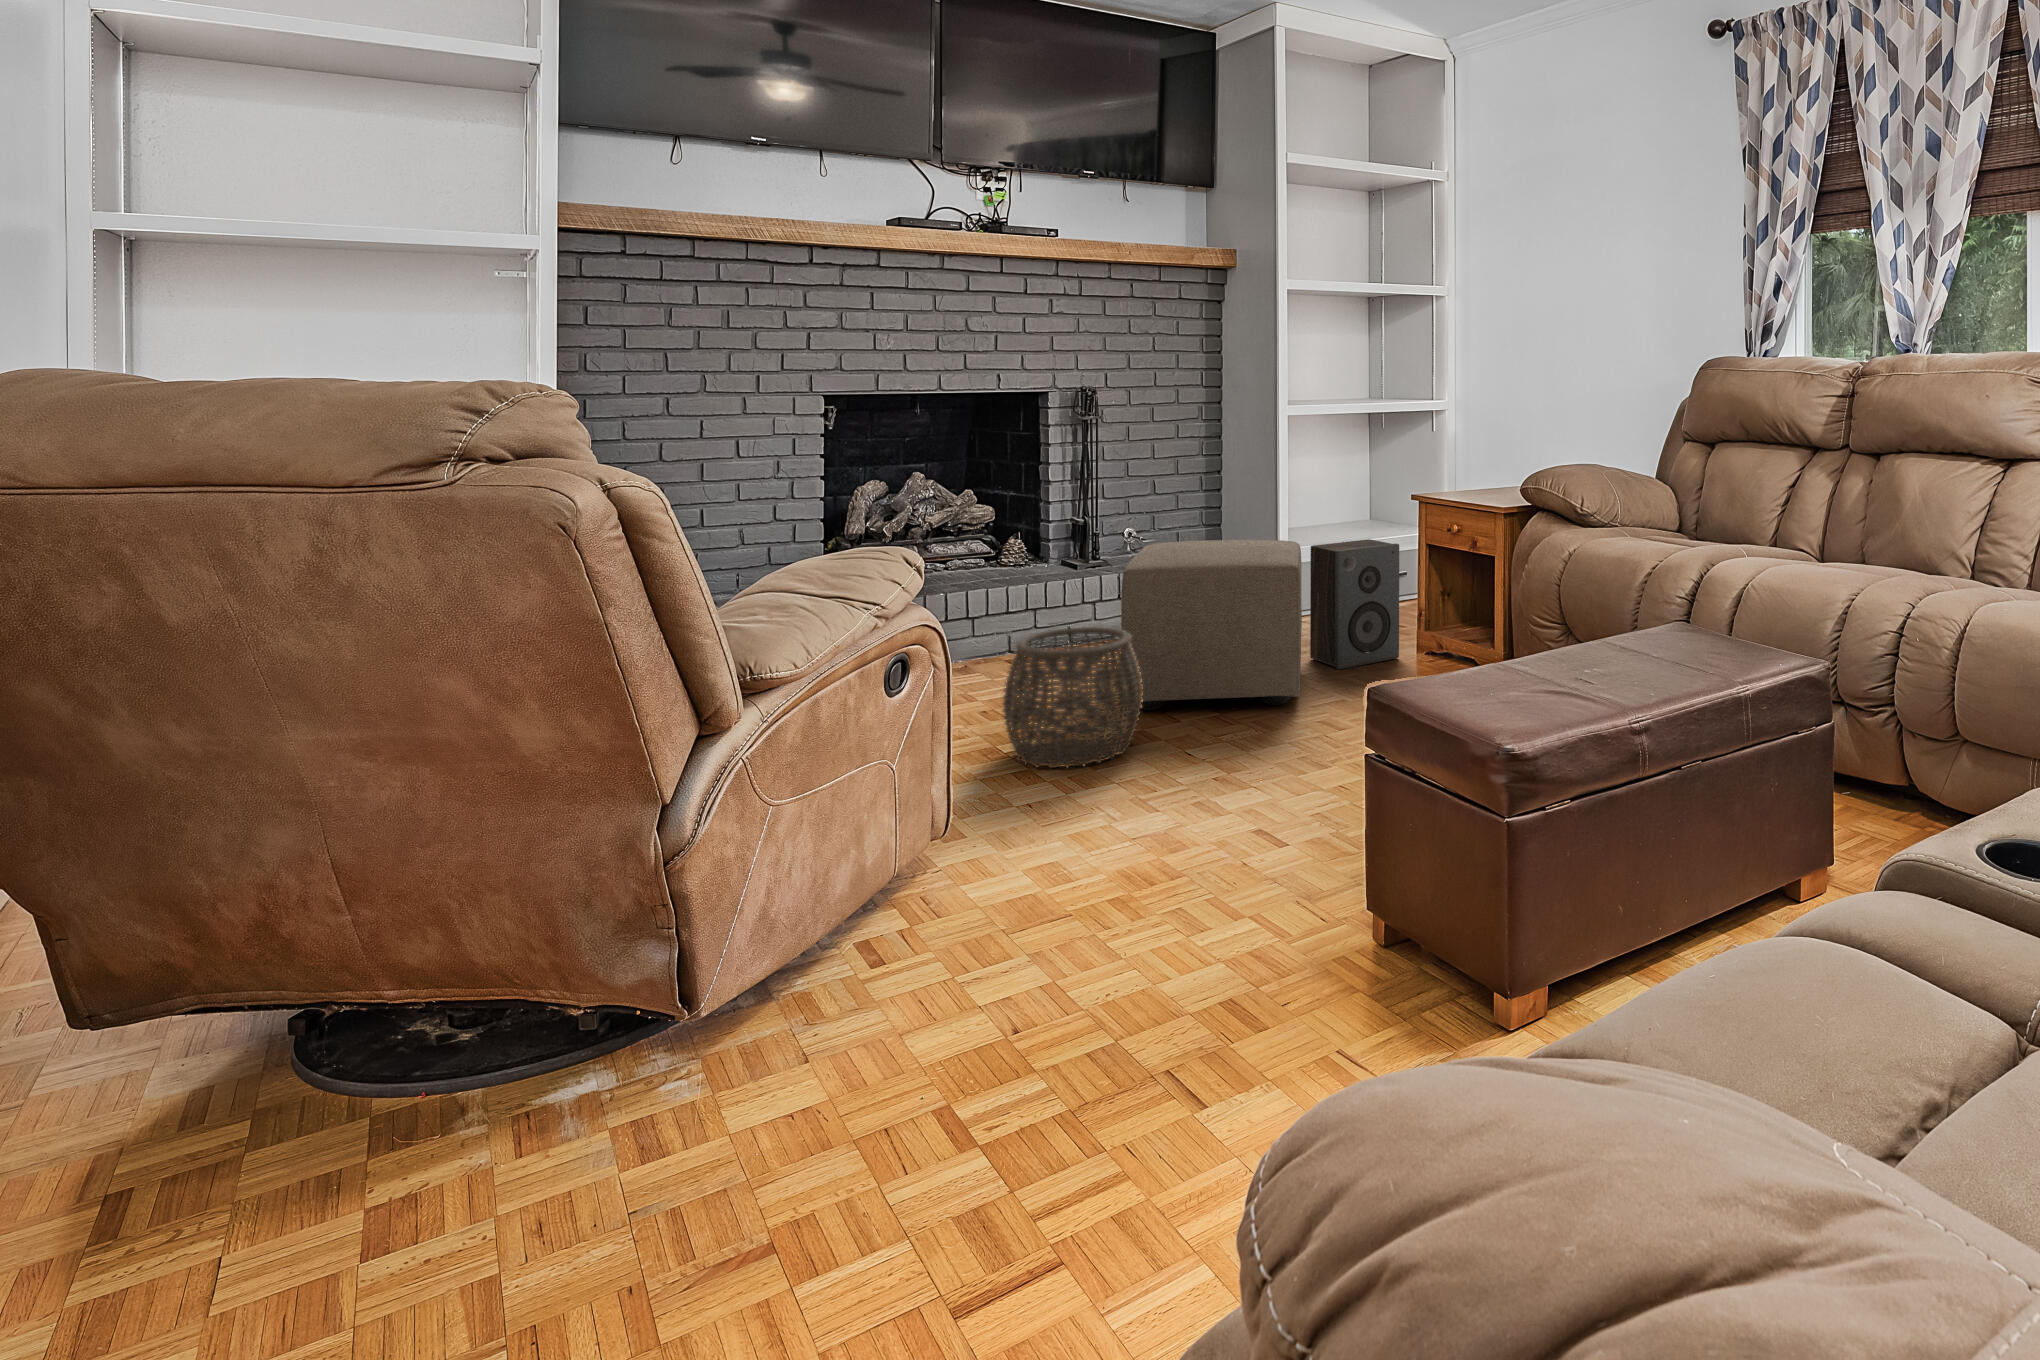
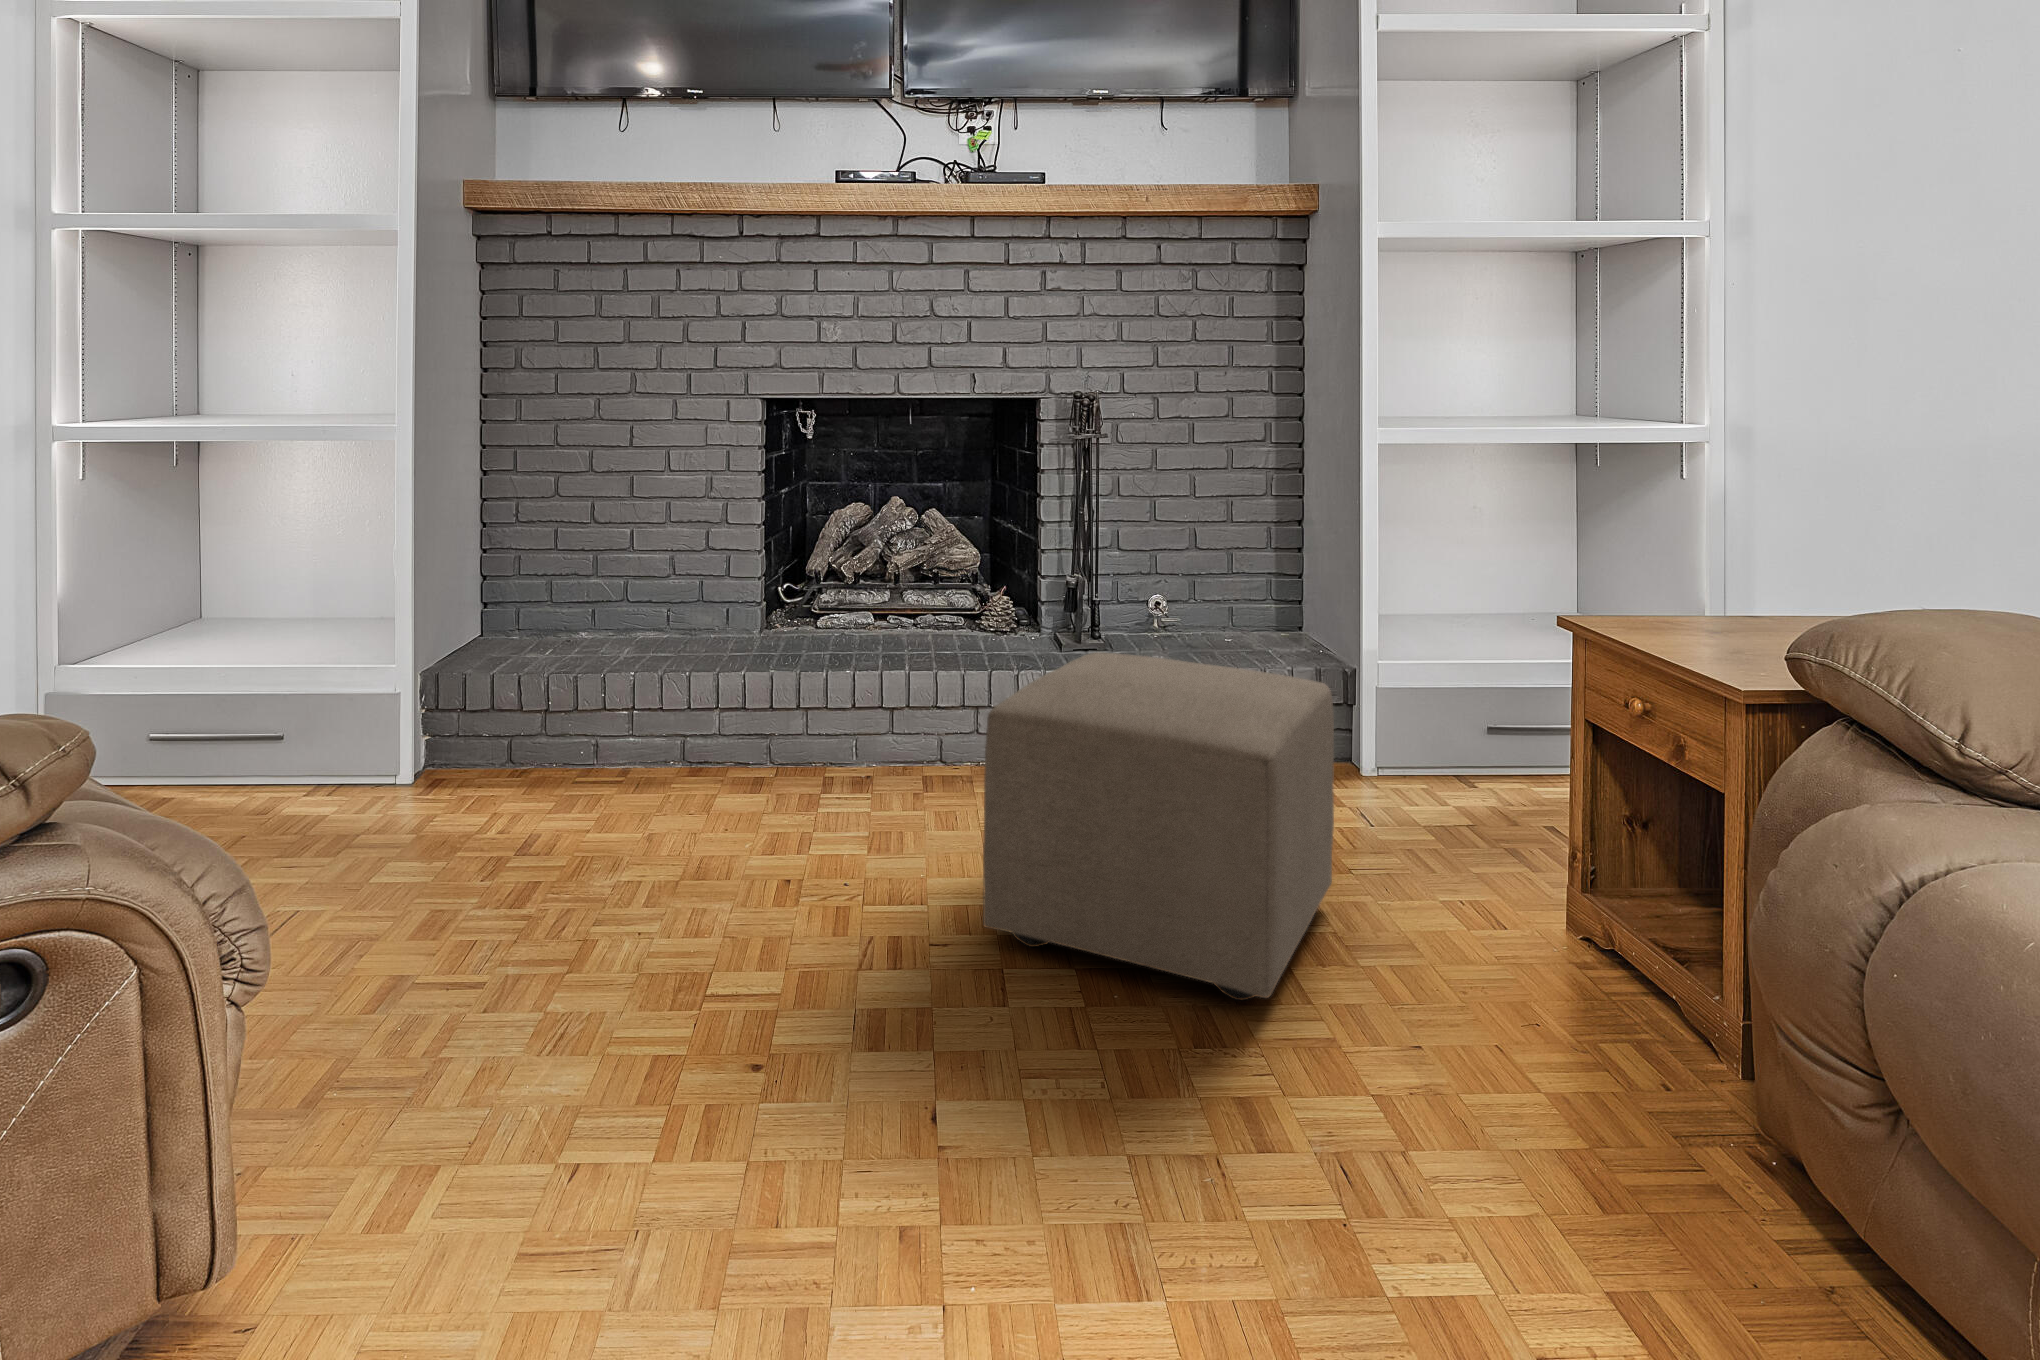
speaker: present [1310,539,1399,669] -> none [1362,688,1533,925]
woven basket: present [1003,627,1143,768] -> none [733,803,959,1071]

